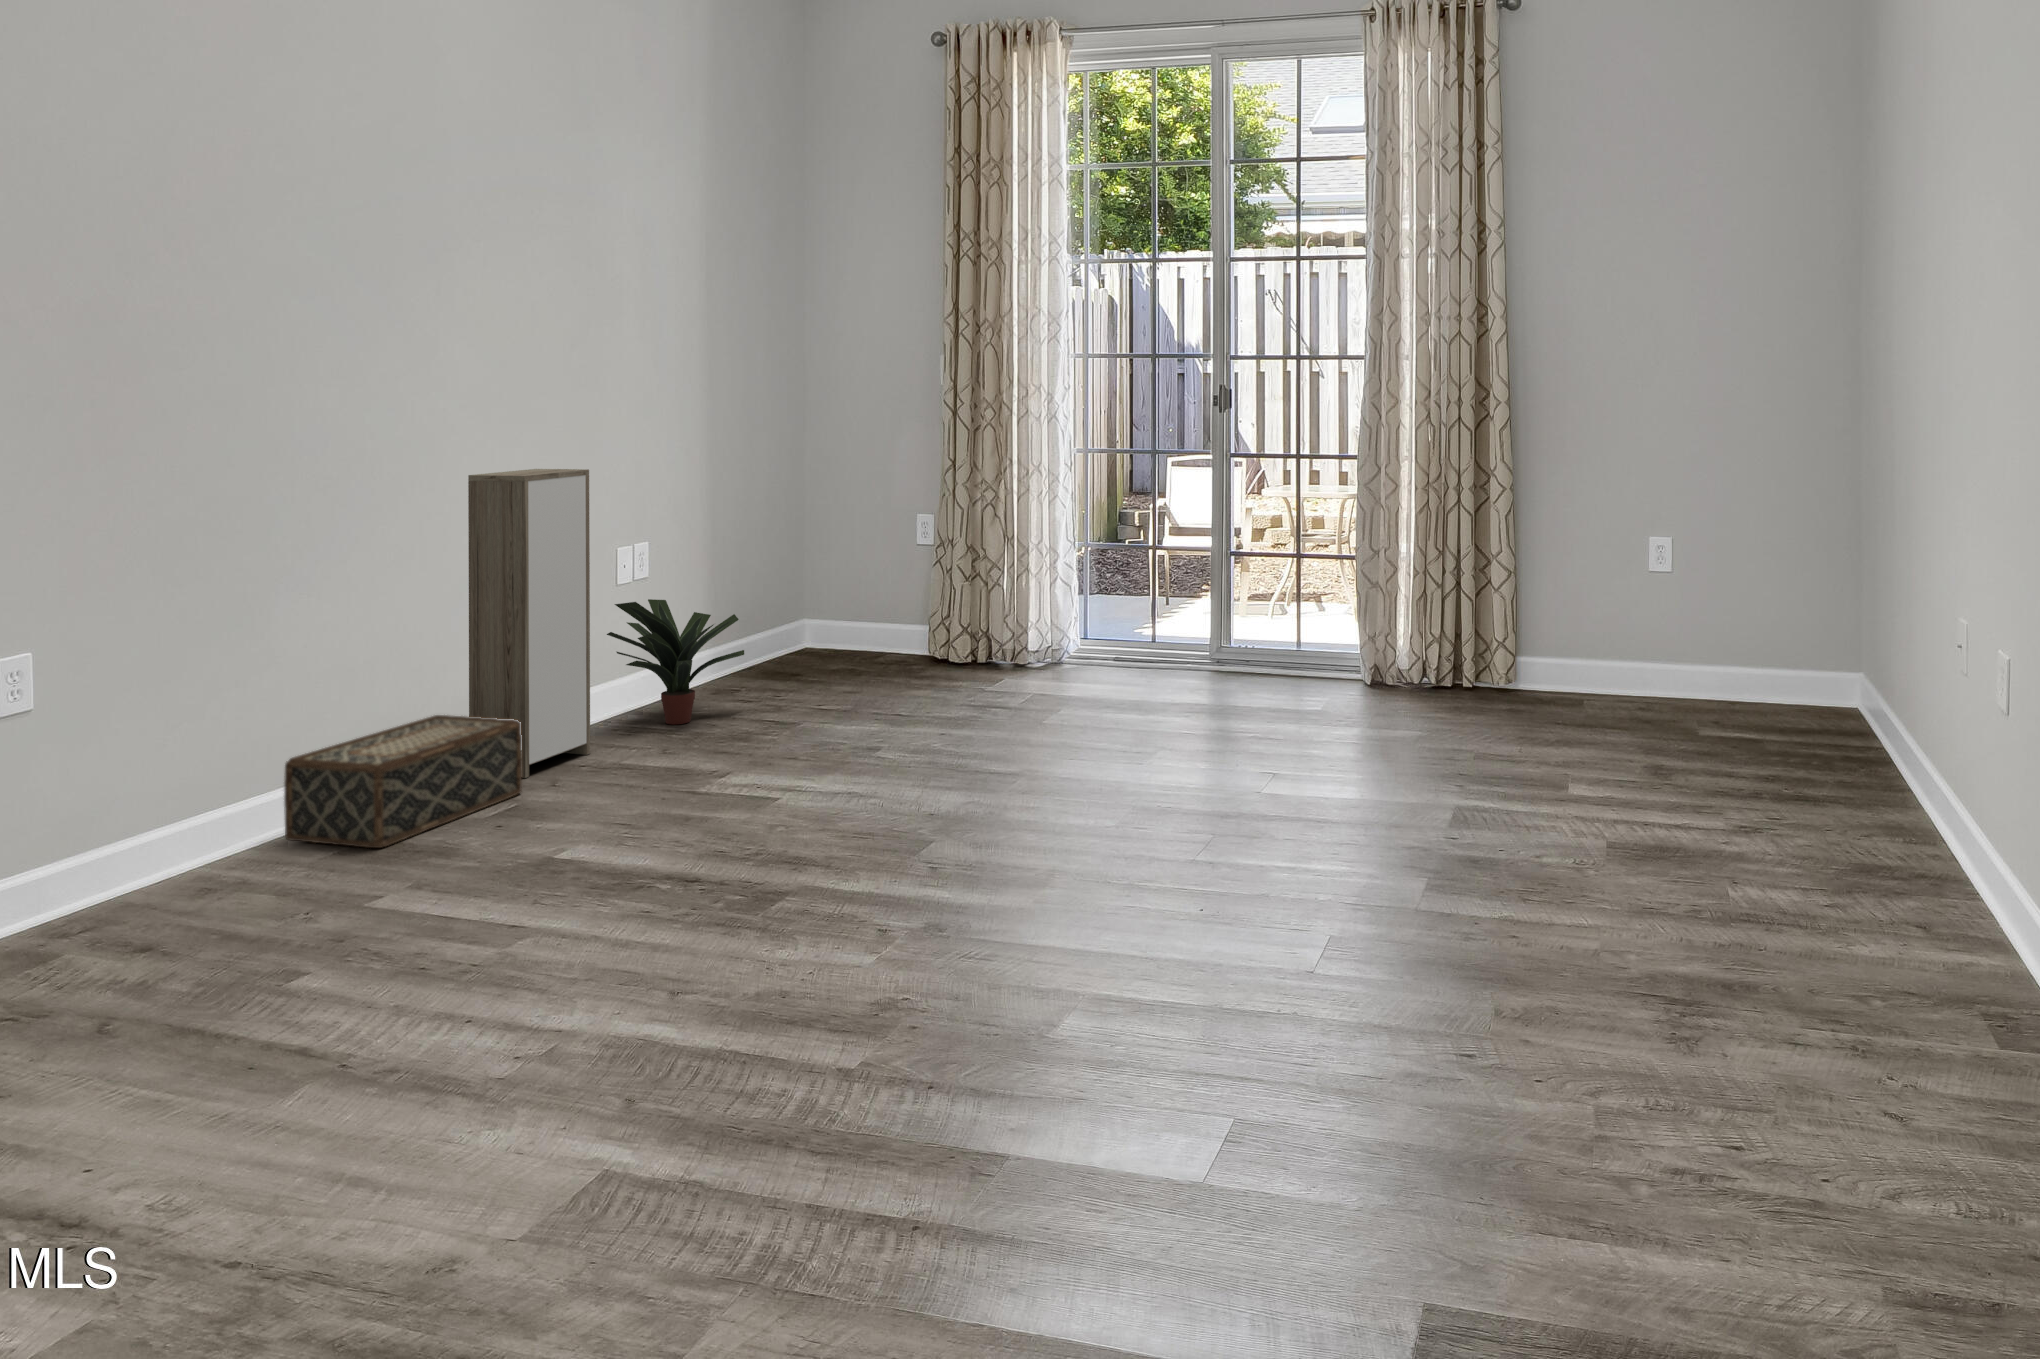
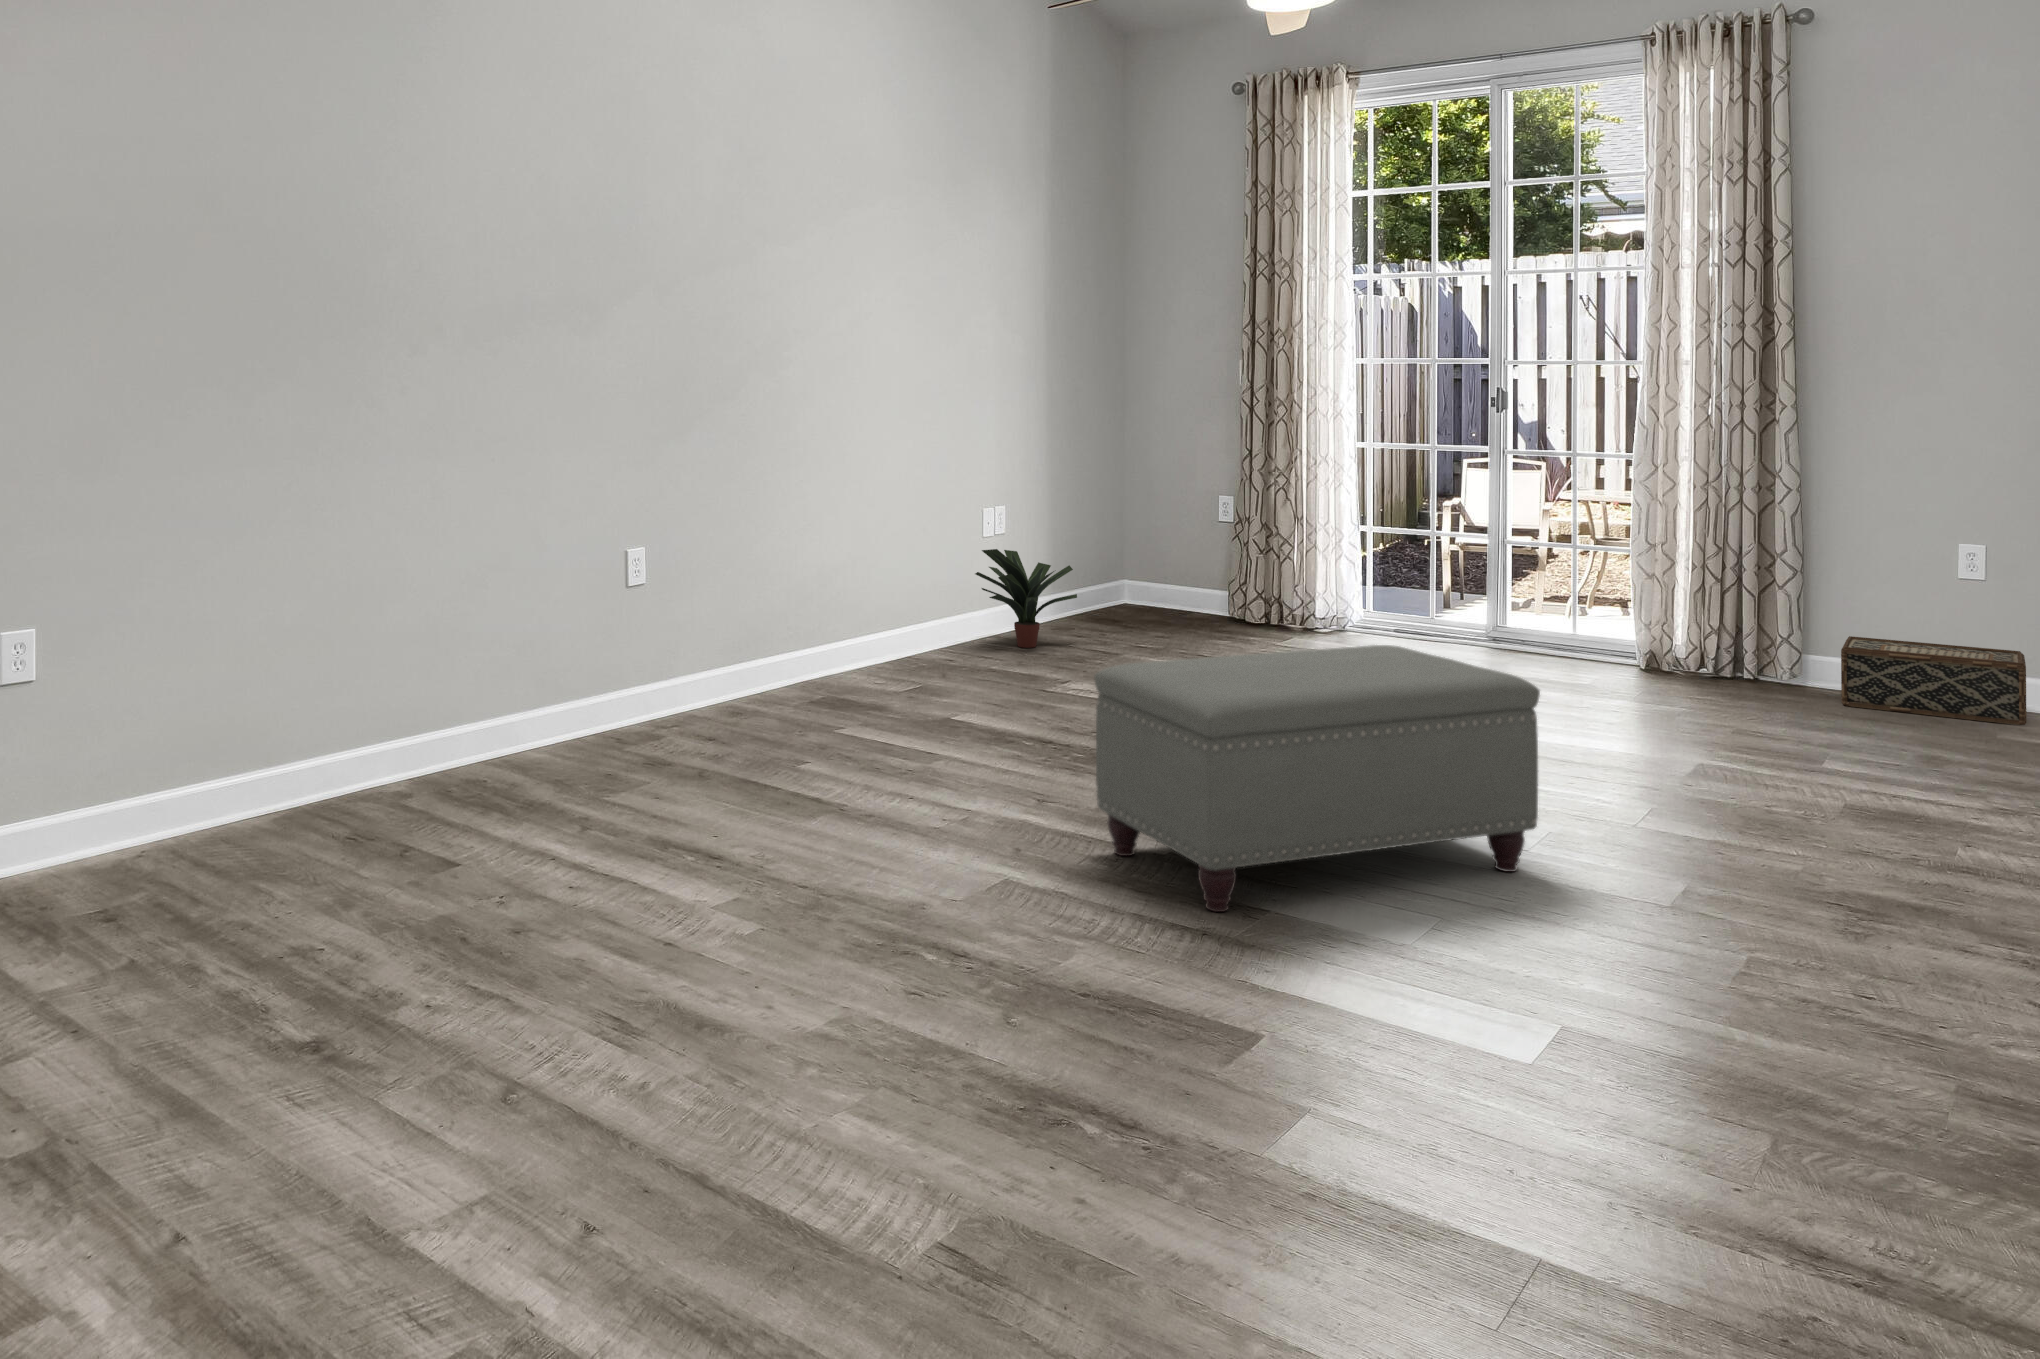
storage cabinet: present [468,469,590,778] -> none [884,445,965,671]
woven basket: present [284,715,522,848] -> present [1841,636,2026,725]
ottoman: none [751,720,1339,1177] -> present [1094,645,1540,912]

